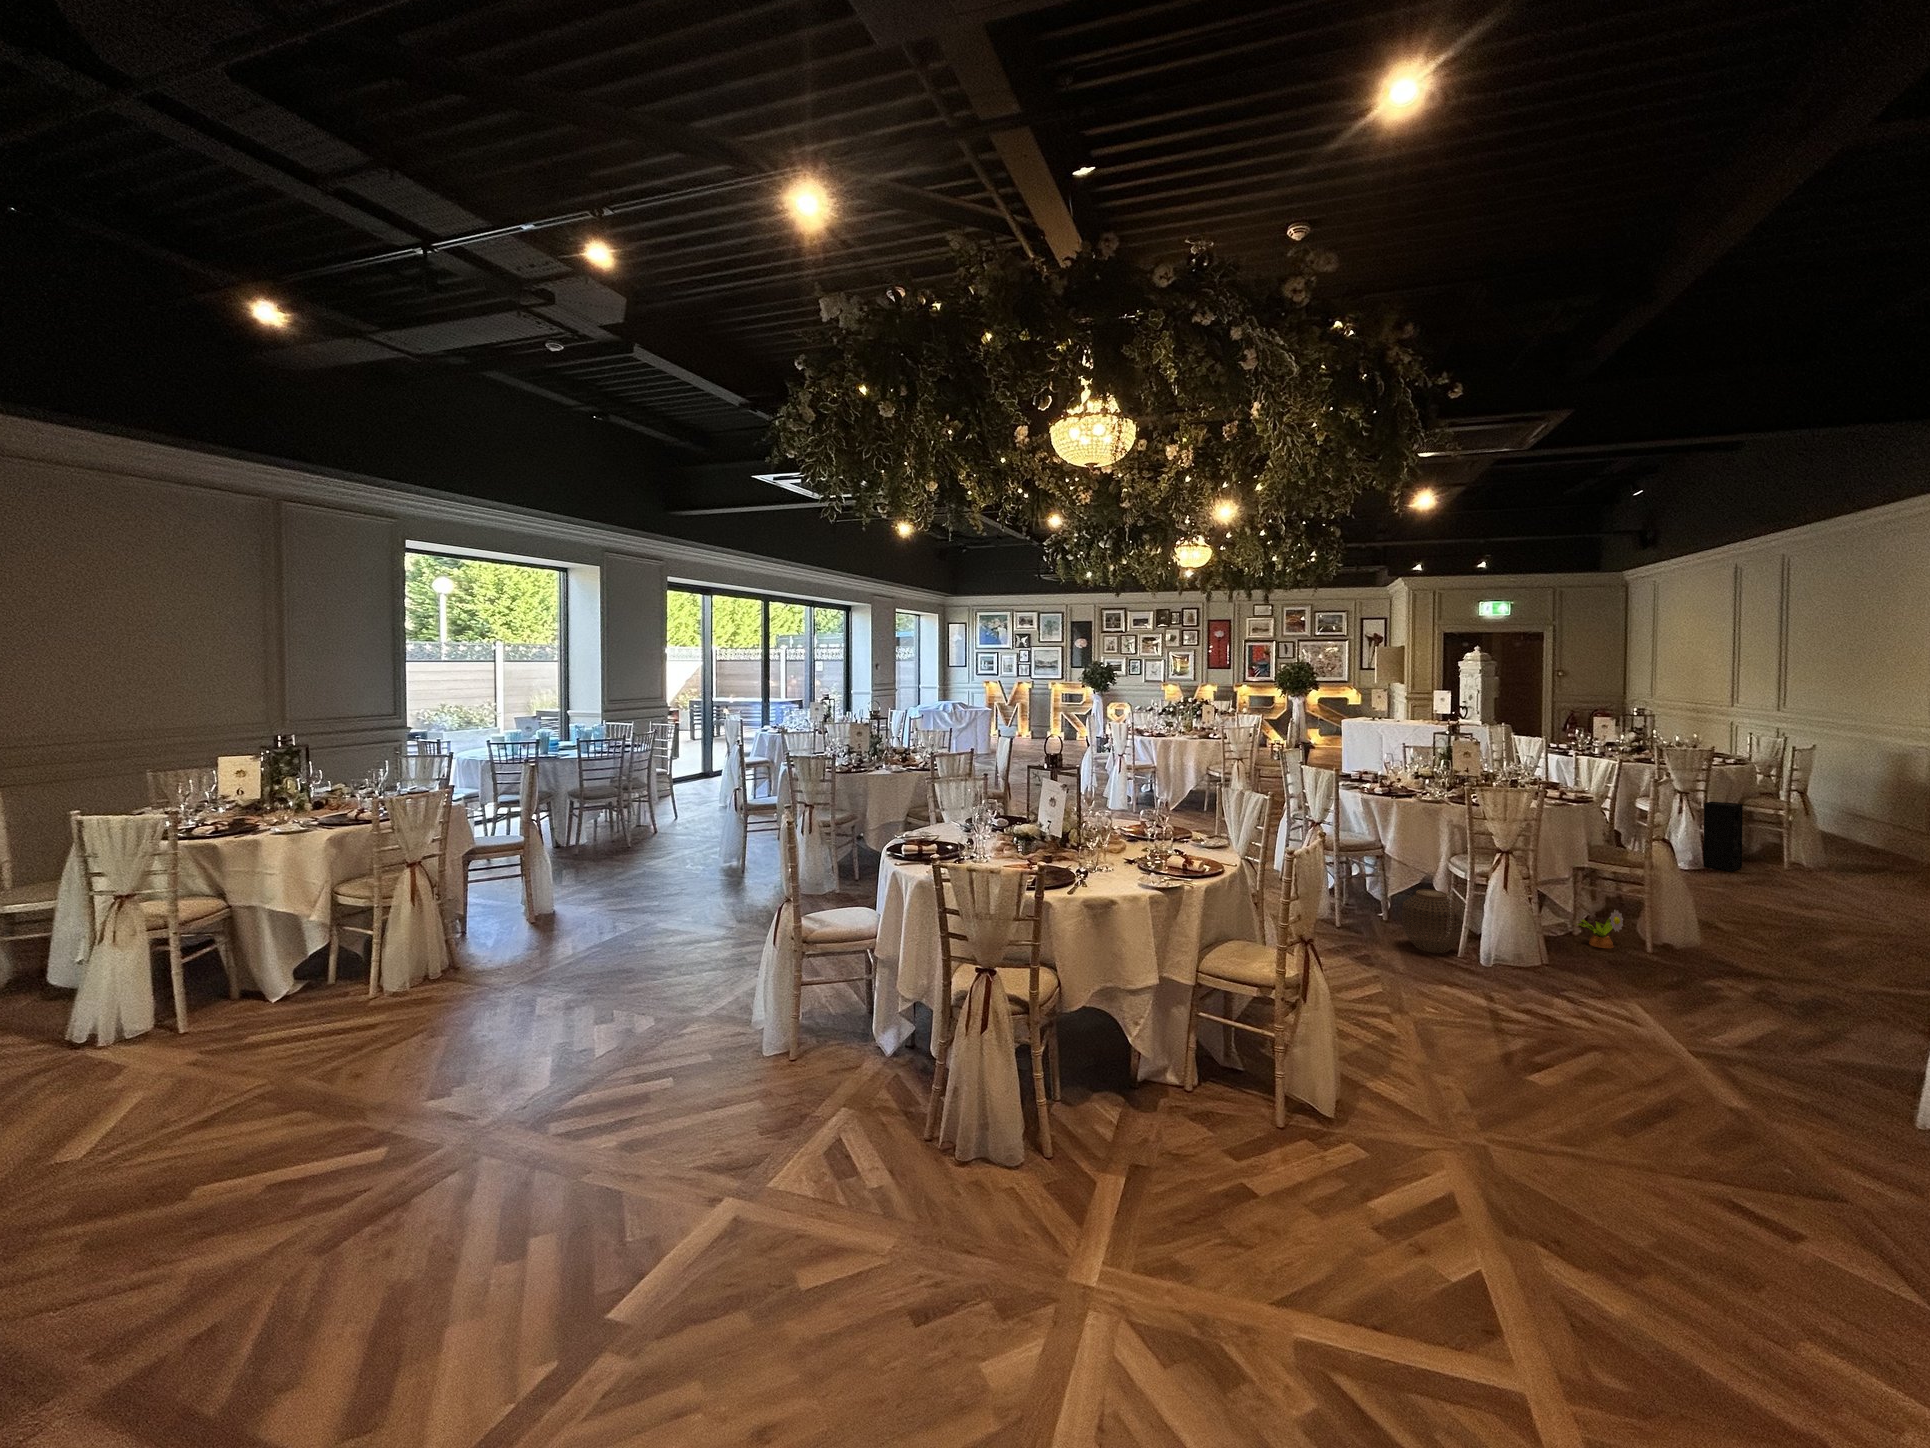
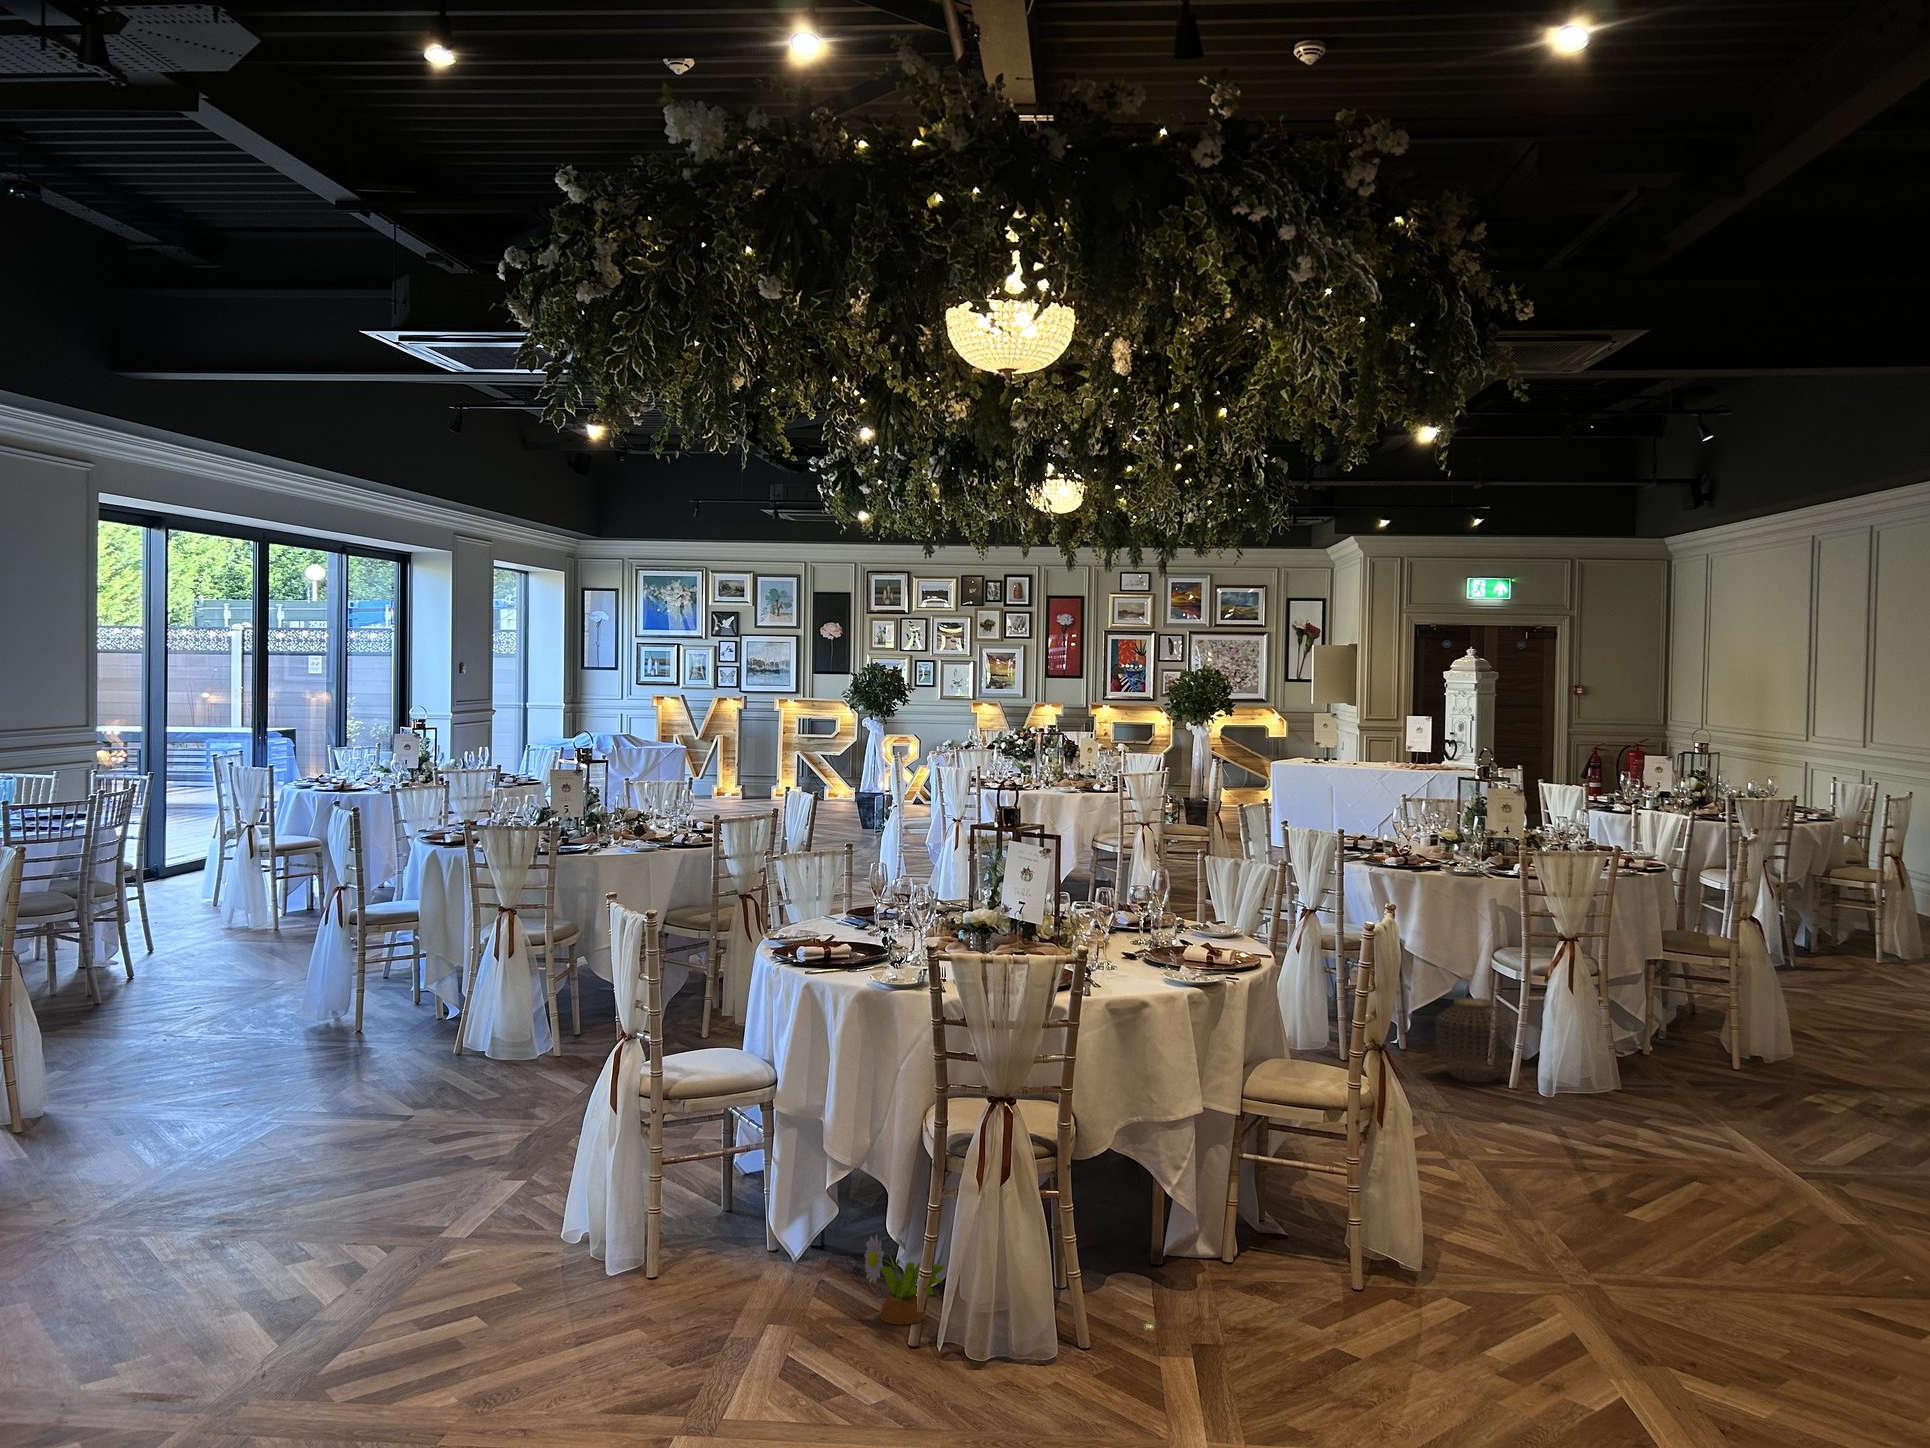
speaker: present [1704,802,1743,872] -> none [1784,873,1831,969]
decorative plant: present [1576,910,1623,948] -> present [864,1234,944,1325]

